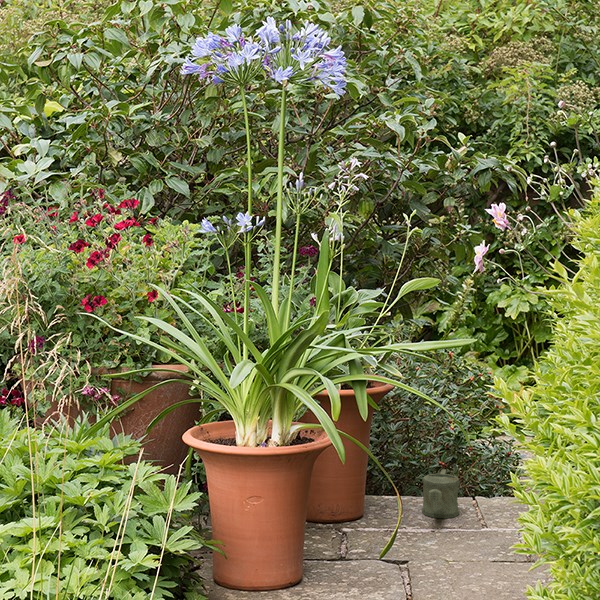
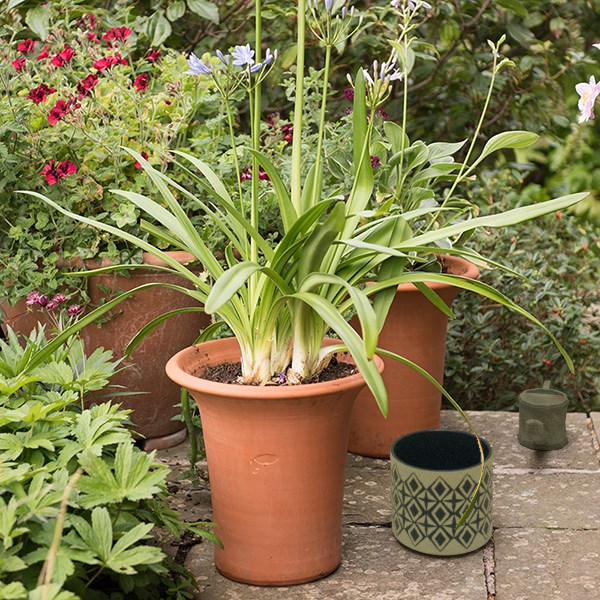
planter: none [336,490,408,574] -> present [390,429,493,555]

